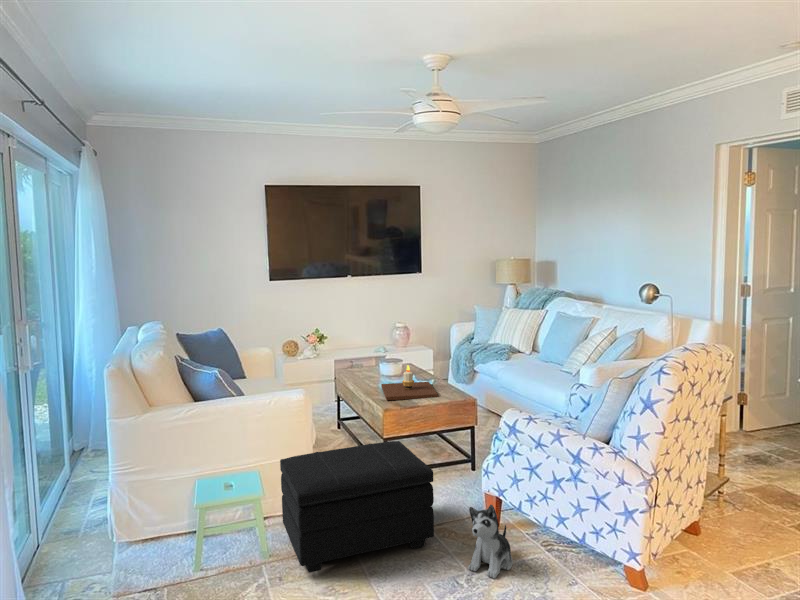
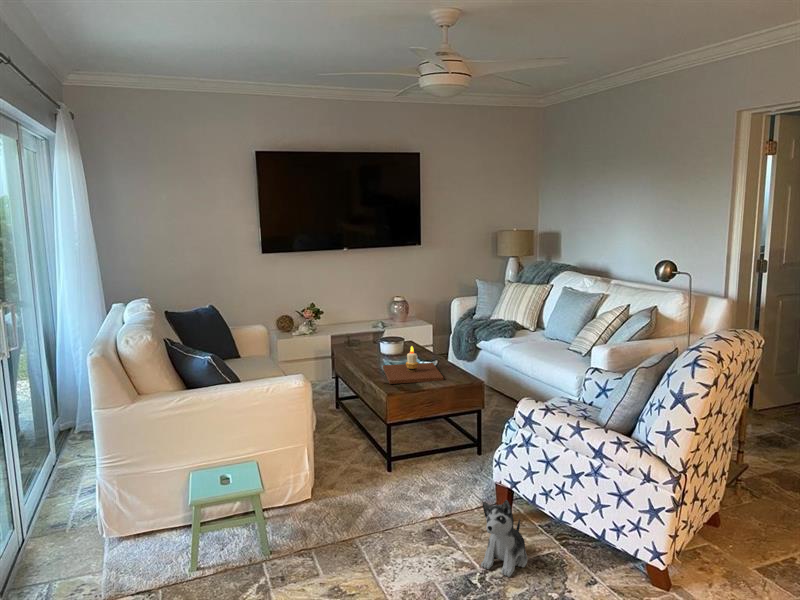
footstool: present [280,441,434,572] -> none [280,429,444,571]

